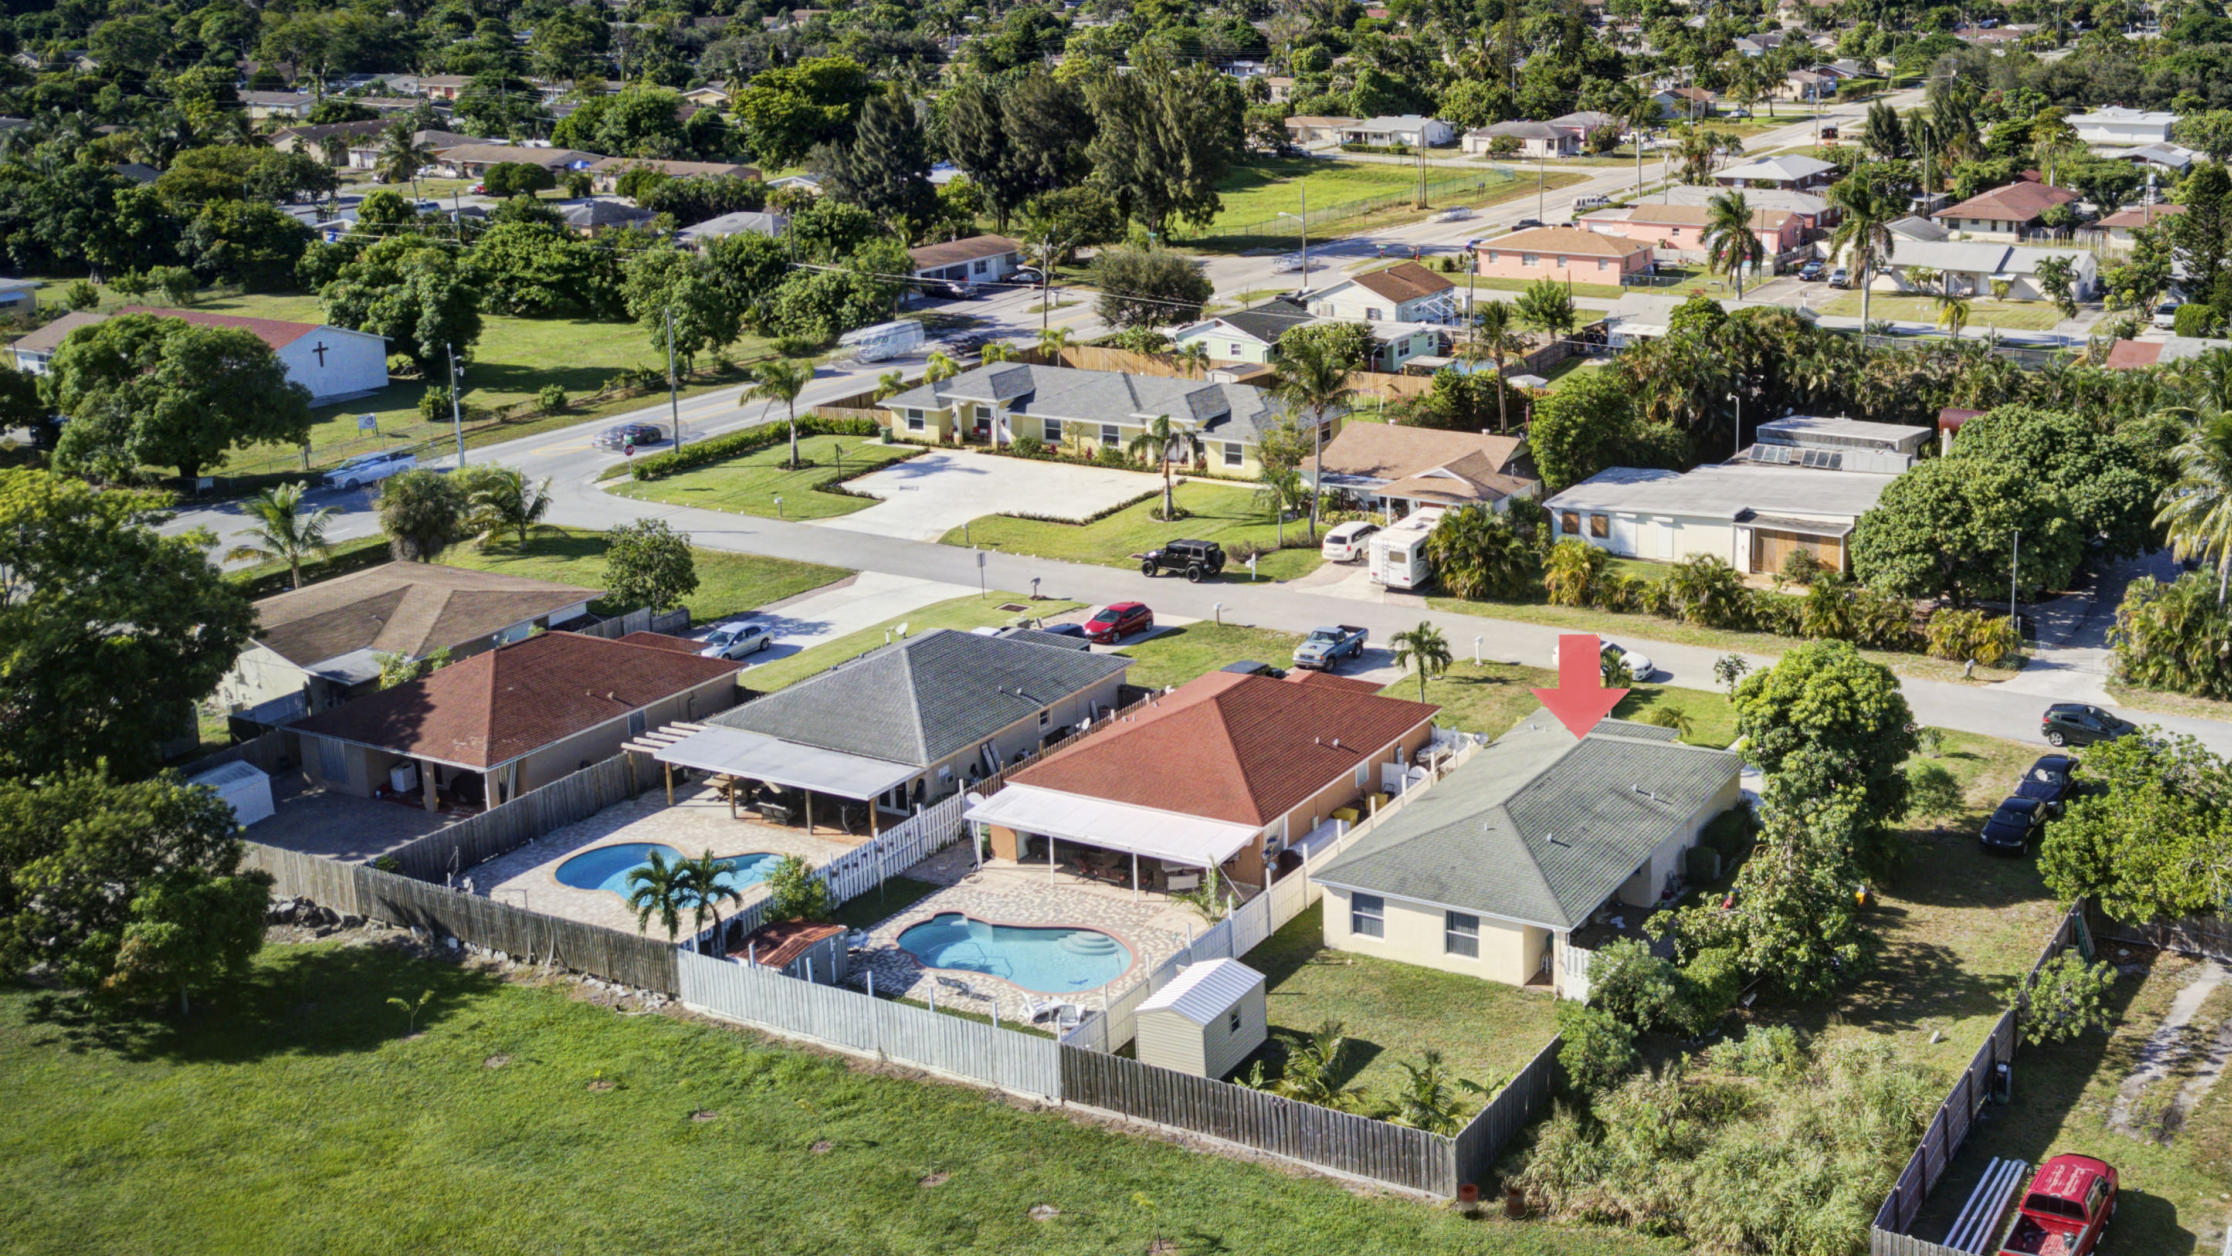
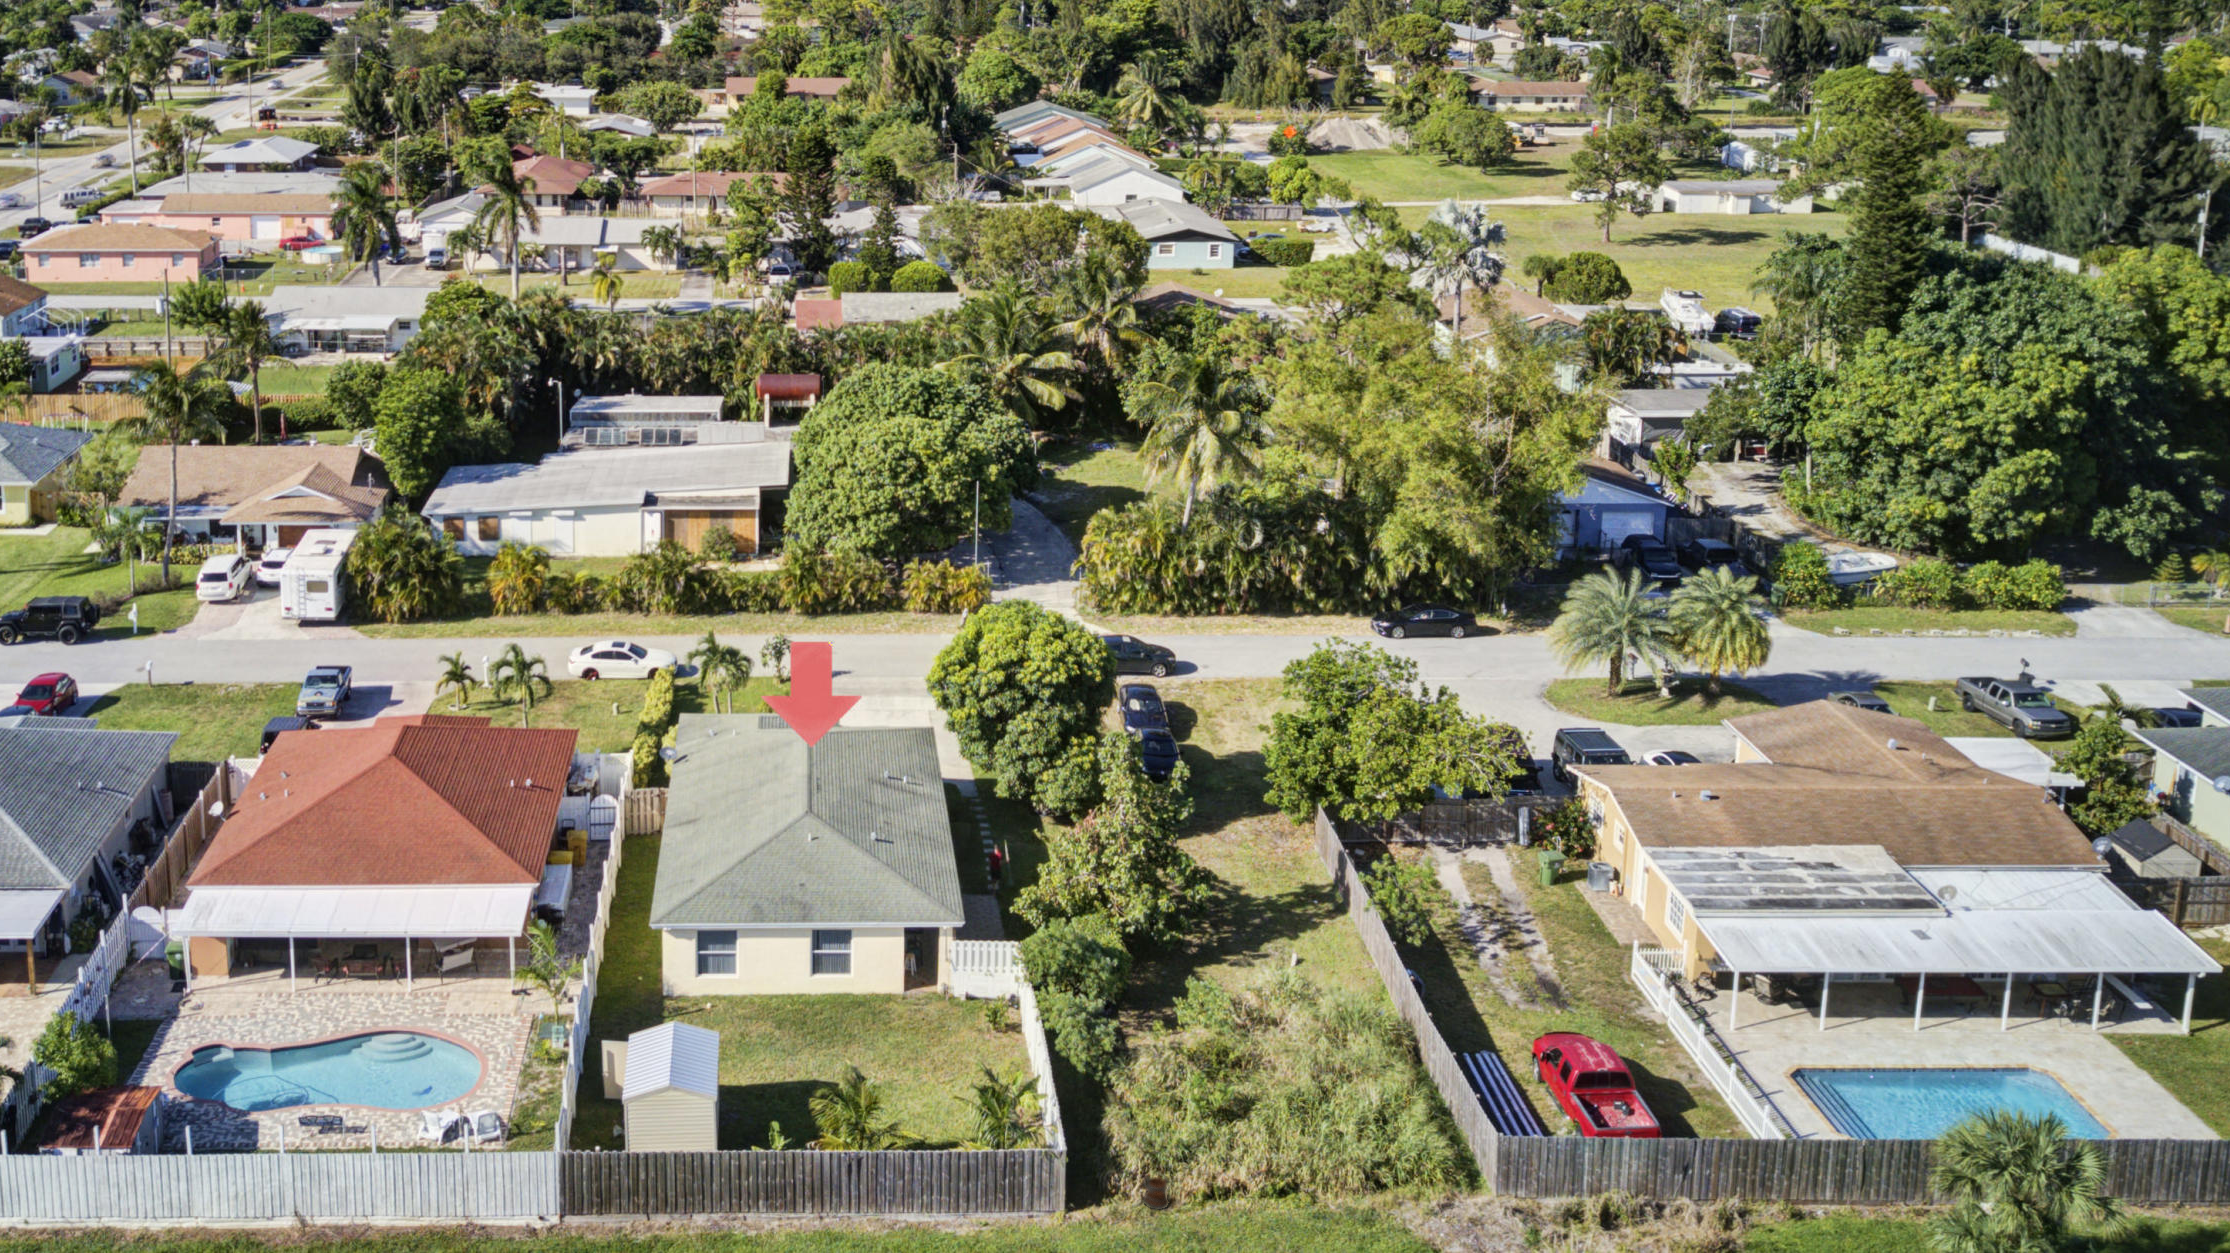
planter: present [1459,1184,1478,1210] -> none [1112,1186,1132,1220]

